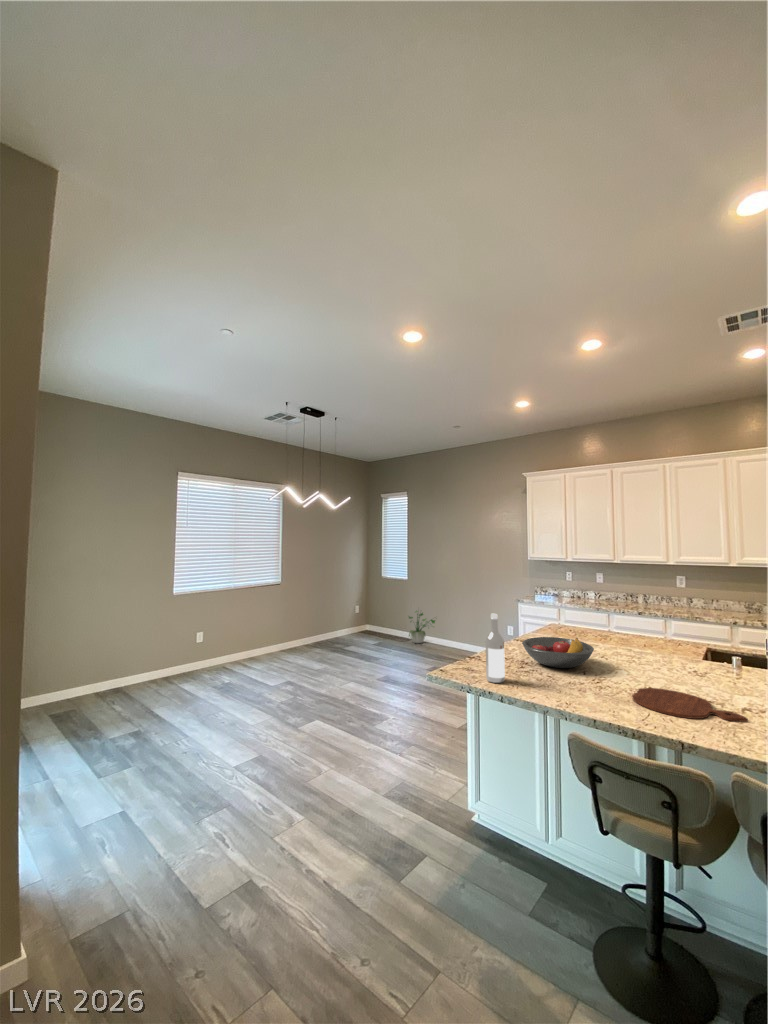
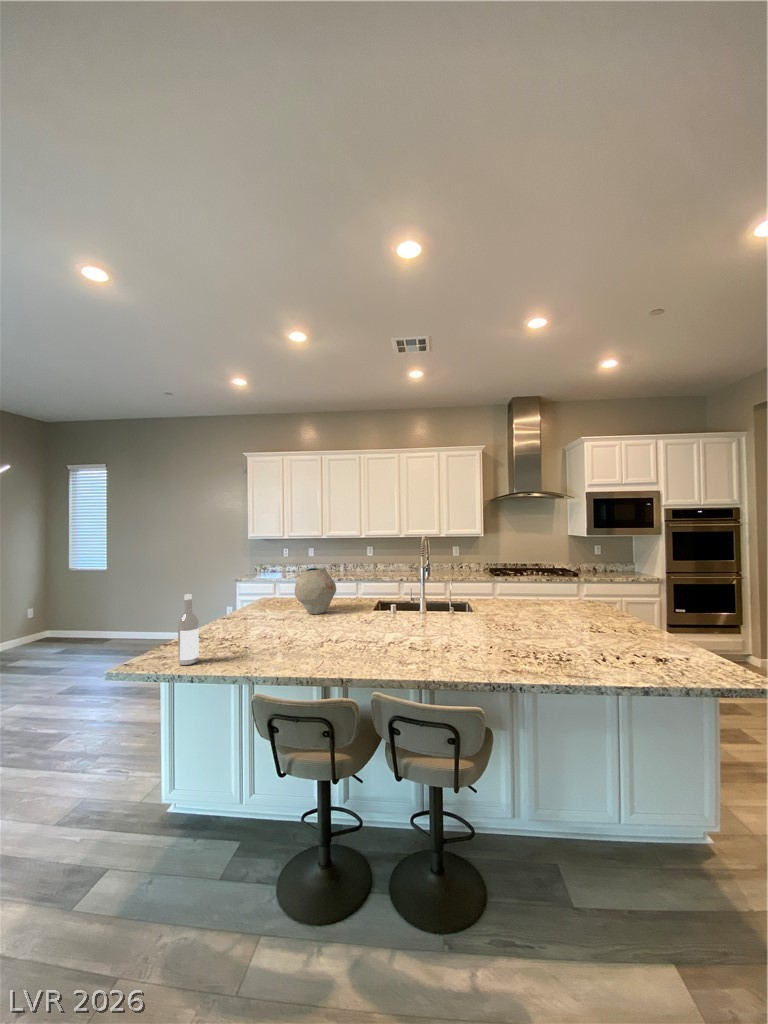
vase: none [594,597,648,652] -> present [295,568,336,614]
potted plant: present [409,611,435,643] -> none [108,593,148,640]
fruit bowl: present [522,637,594,668] -> none [223,608,289,638]
cutting board: present [632,688,748,722] -> none [313,640,388,660]

